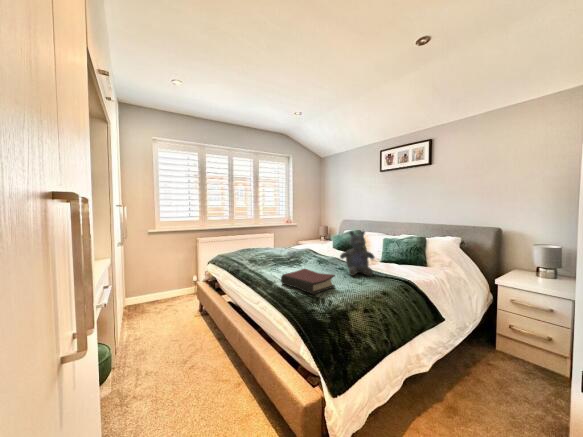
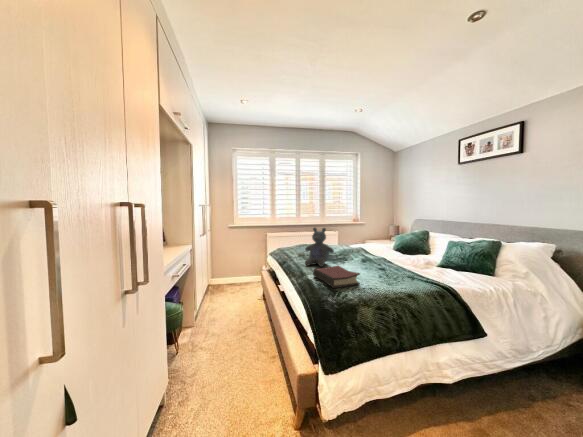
stuffed bear: present [340,231,374,276] -> present [305,228,334,267]

